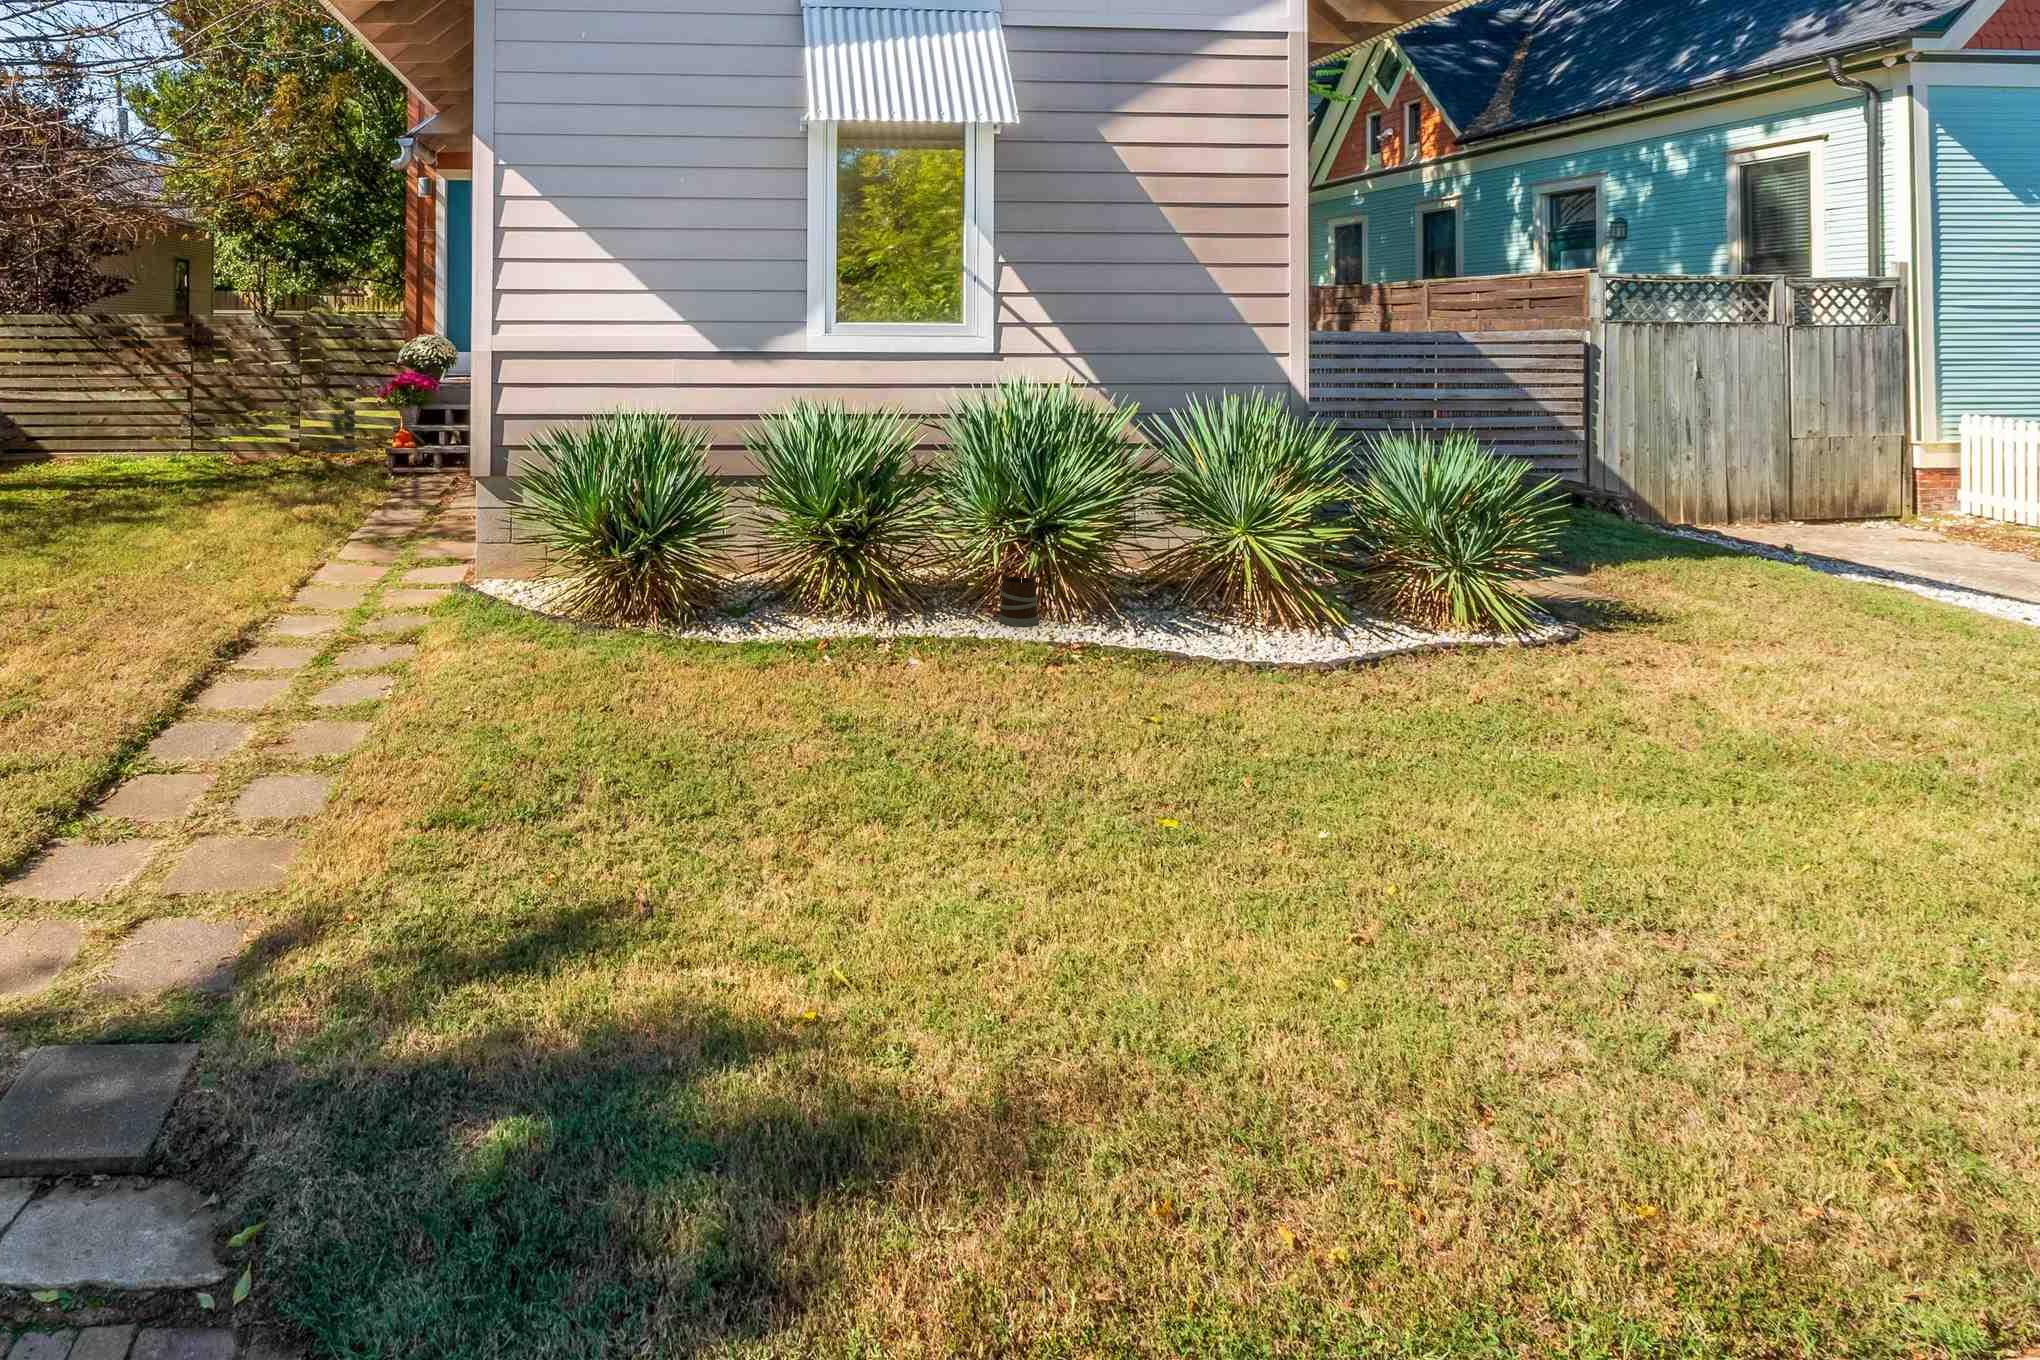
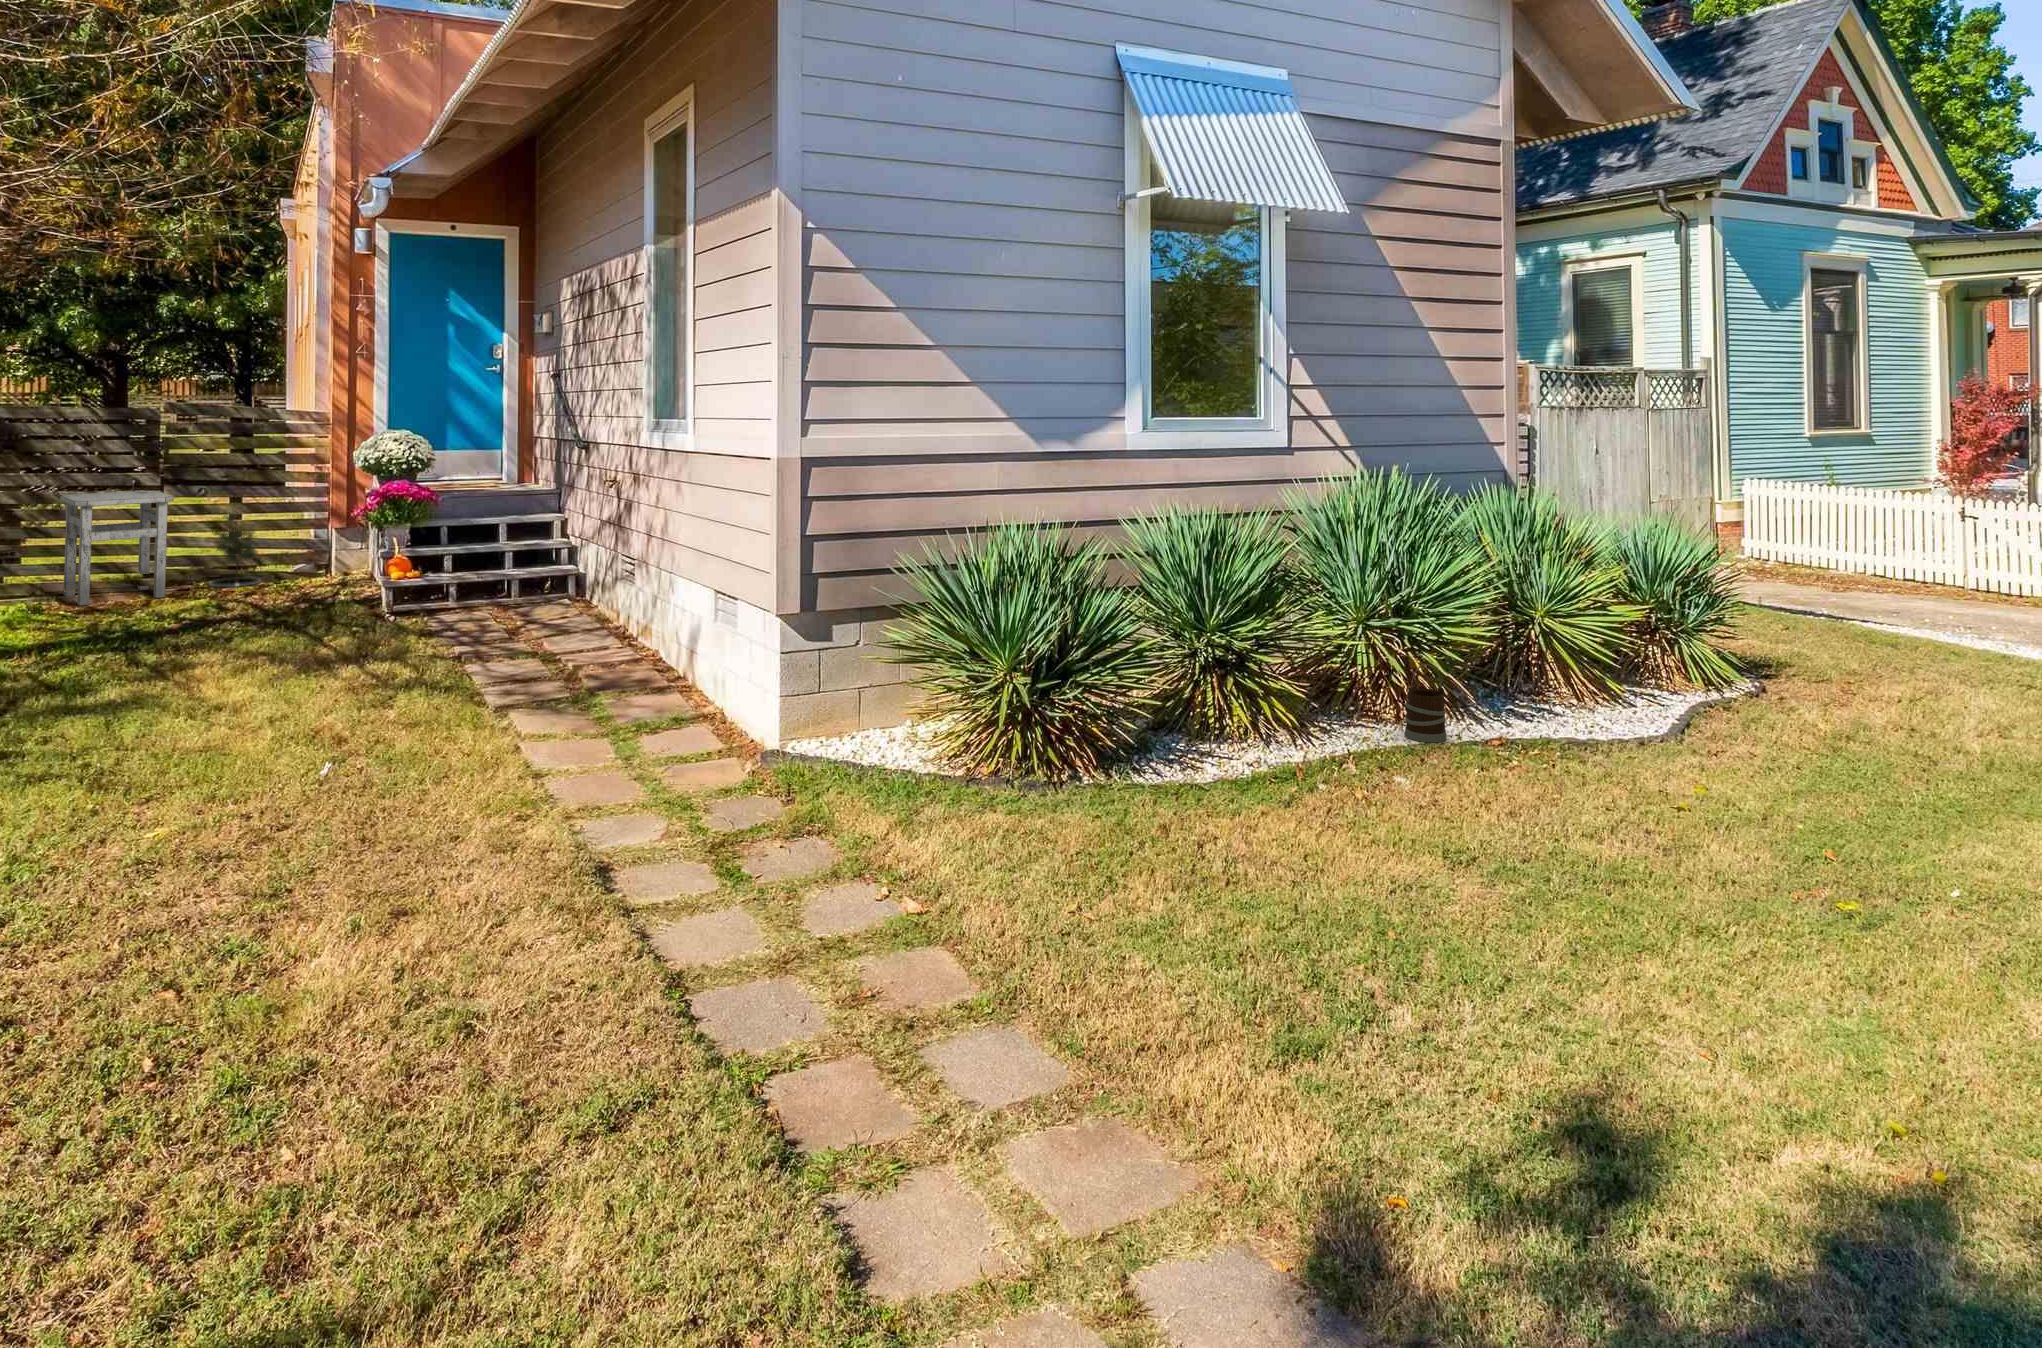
side table: none [229,382,292,458] -> present [60,491,174,606]

